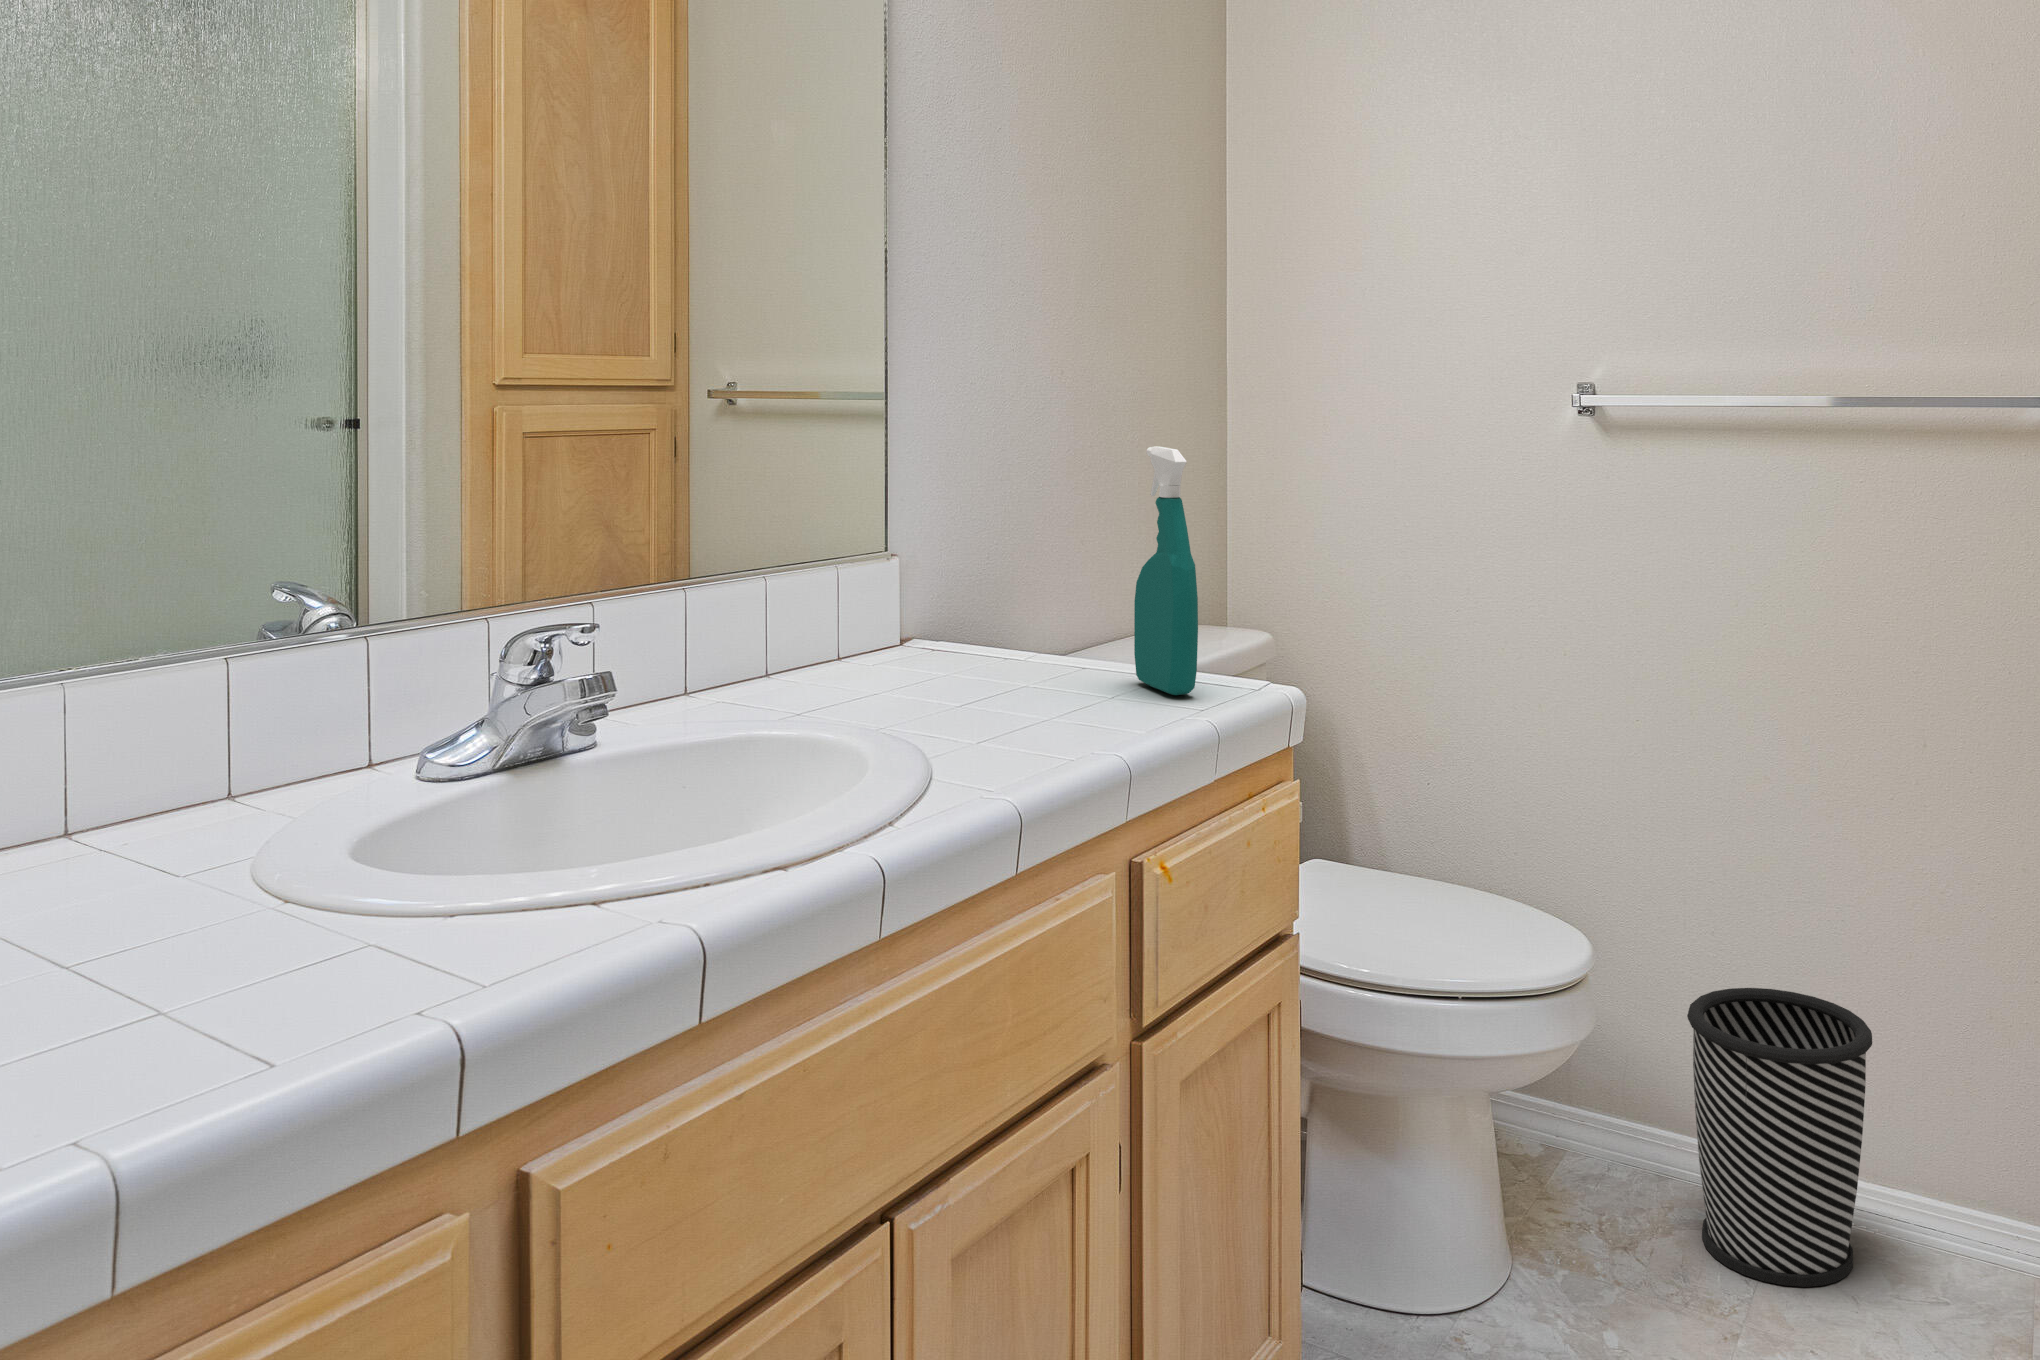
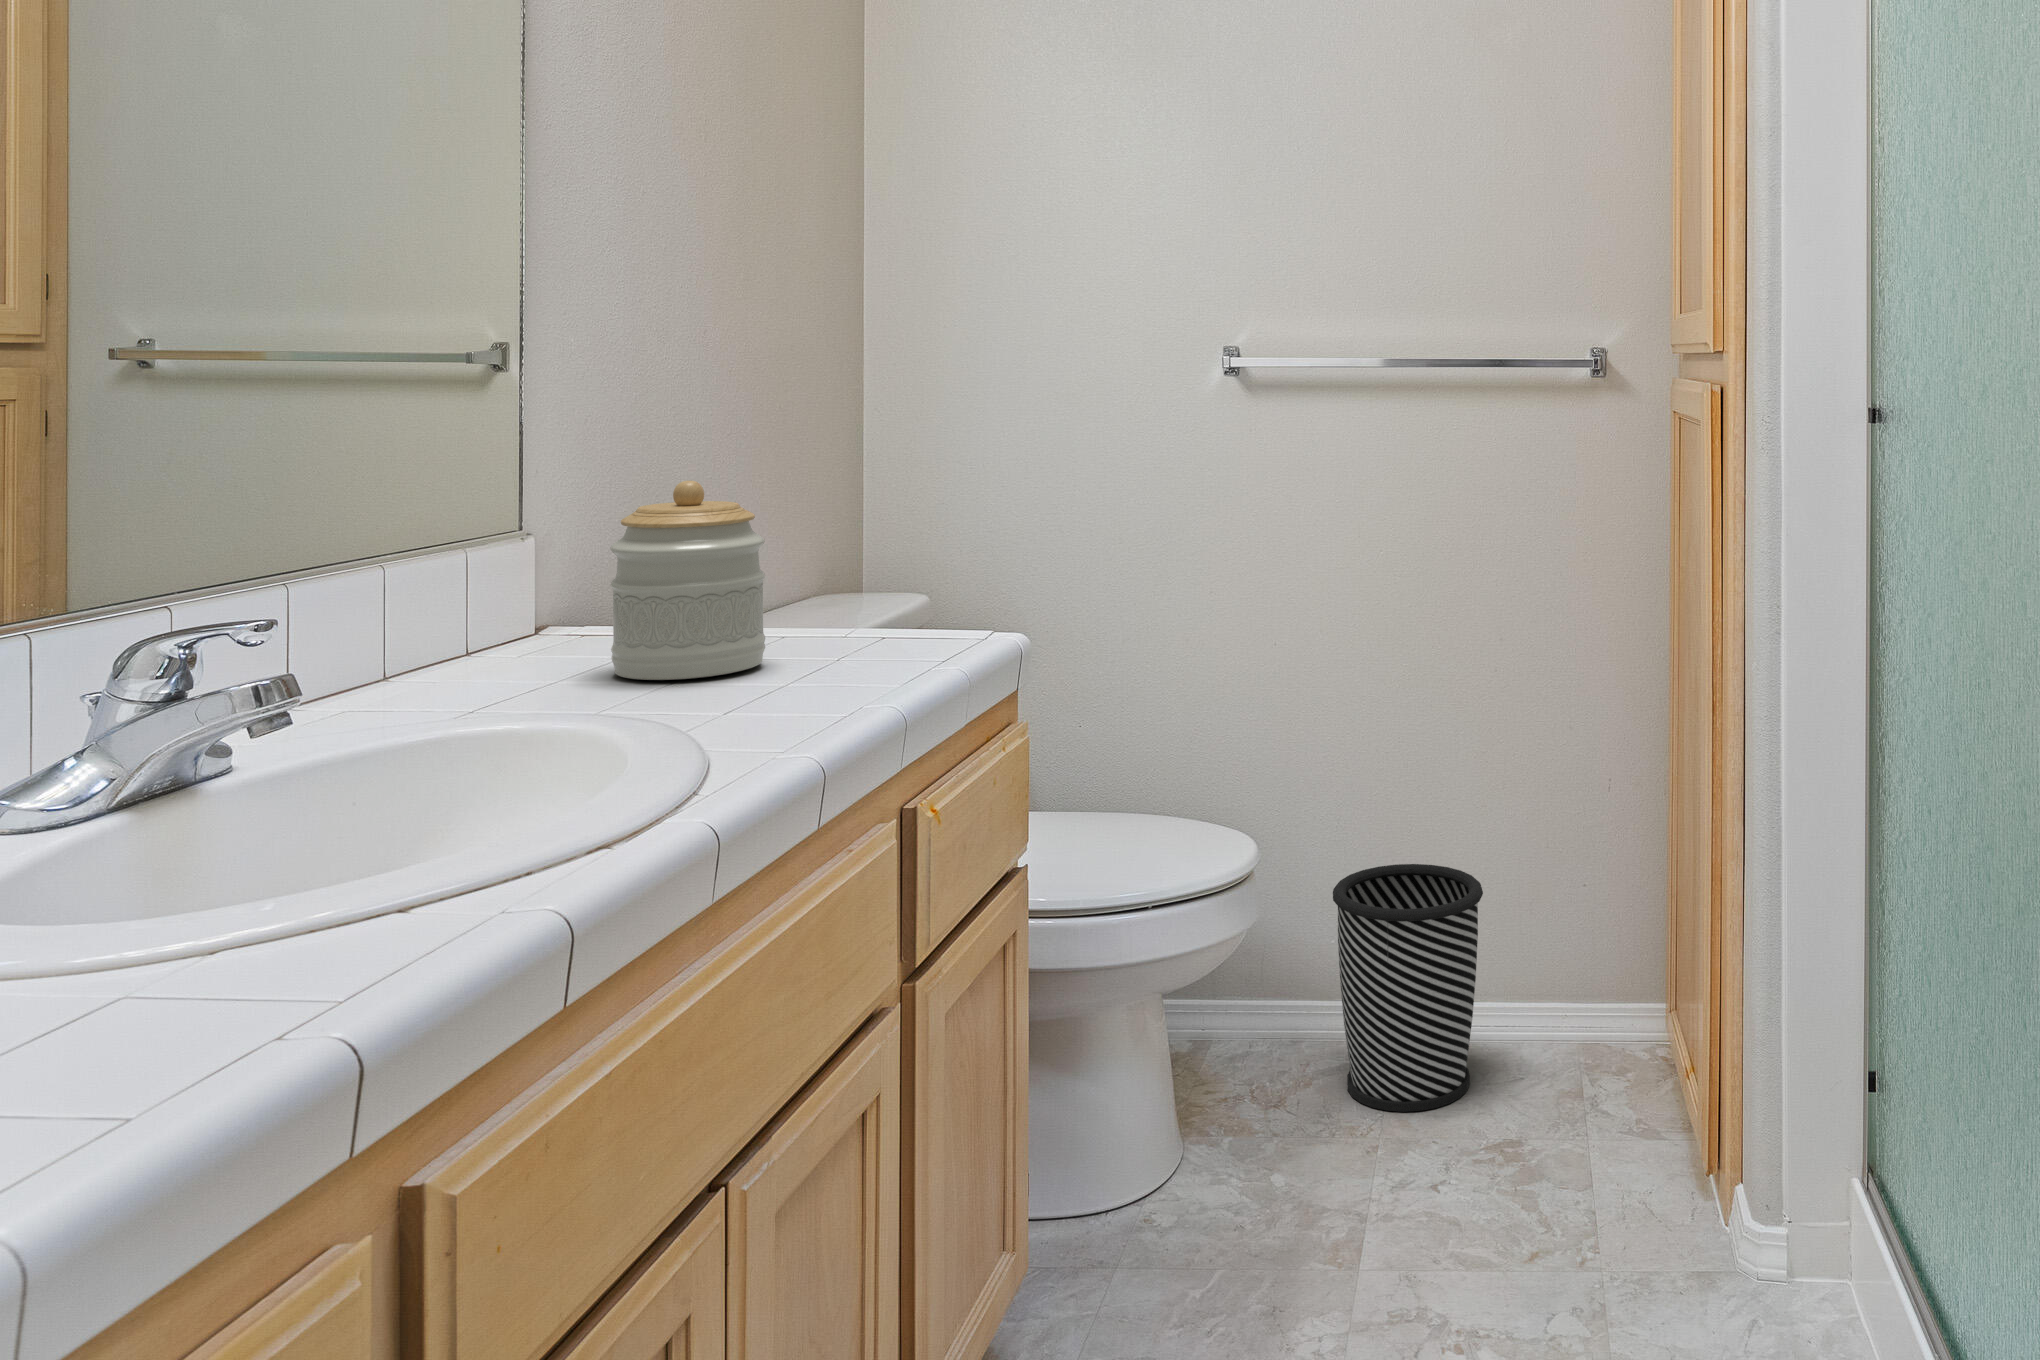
spray bottle: present [1134,446,1198,695] -> none [850,404,927,650]
jar: none [912,515,1045,705] -> present [610,481,765,680]

